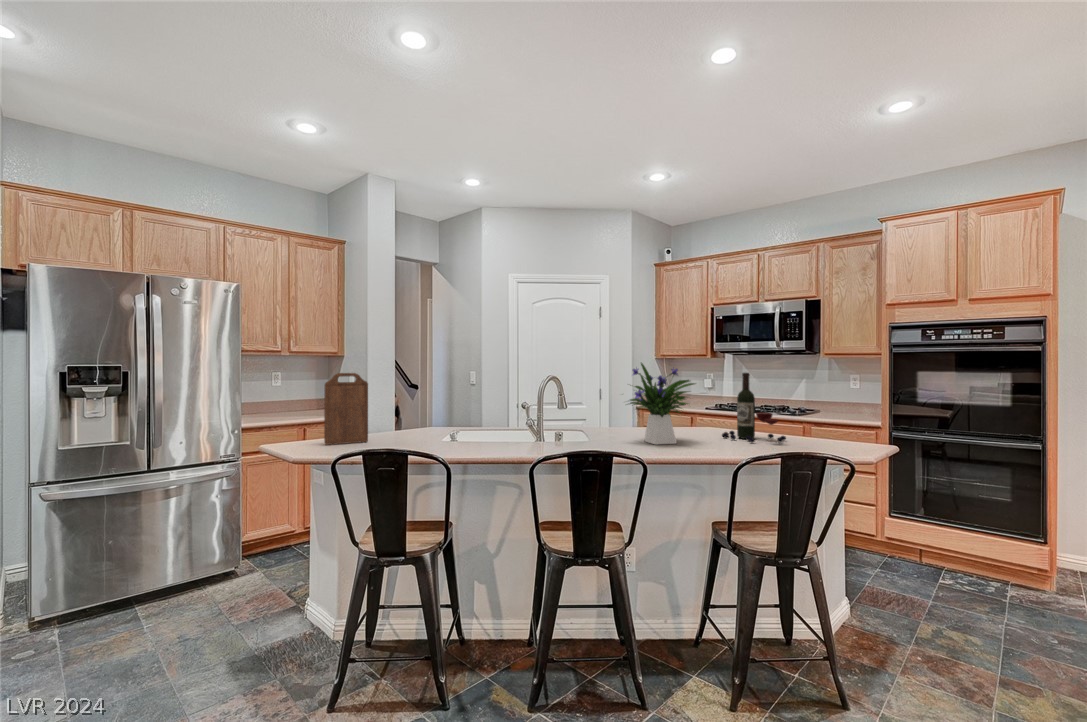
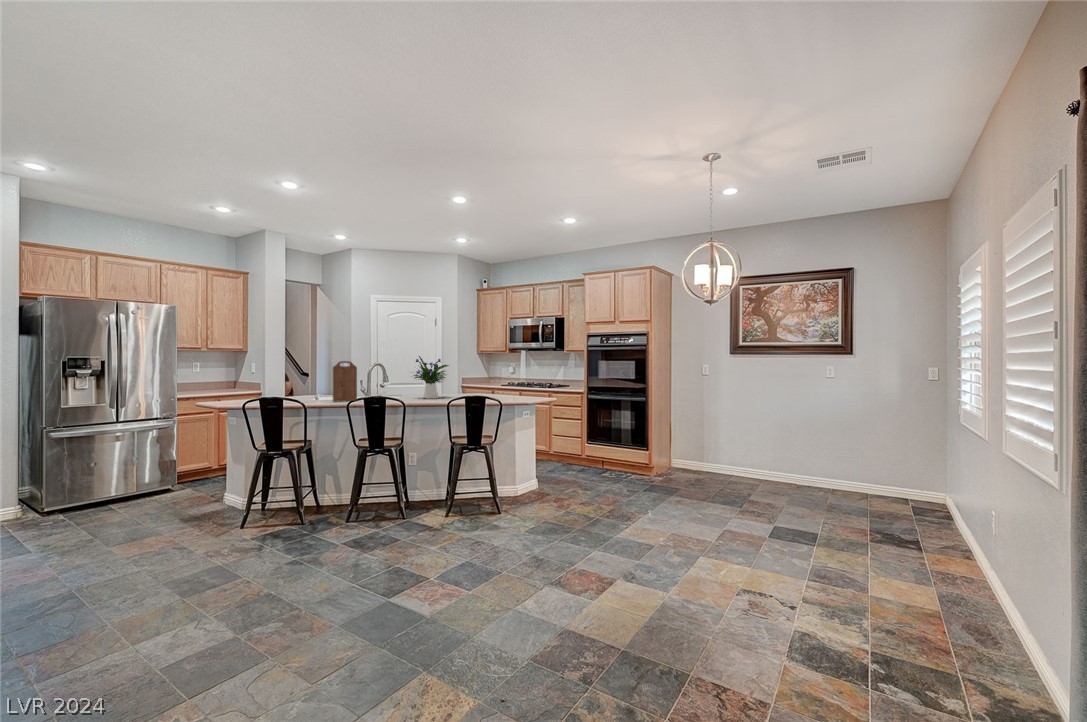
cutting board: present [324,373,368,445] -> present [333,361,357,402]
wine bottle: present [722,373,786,443] -> none [469,361,499,398]

